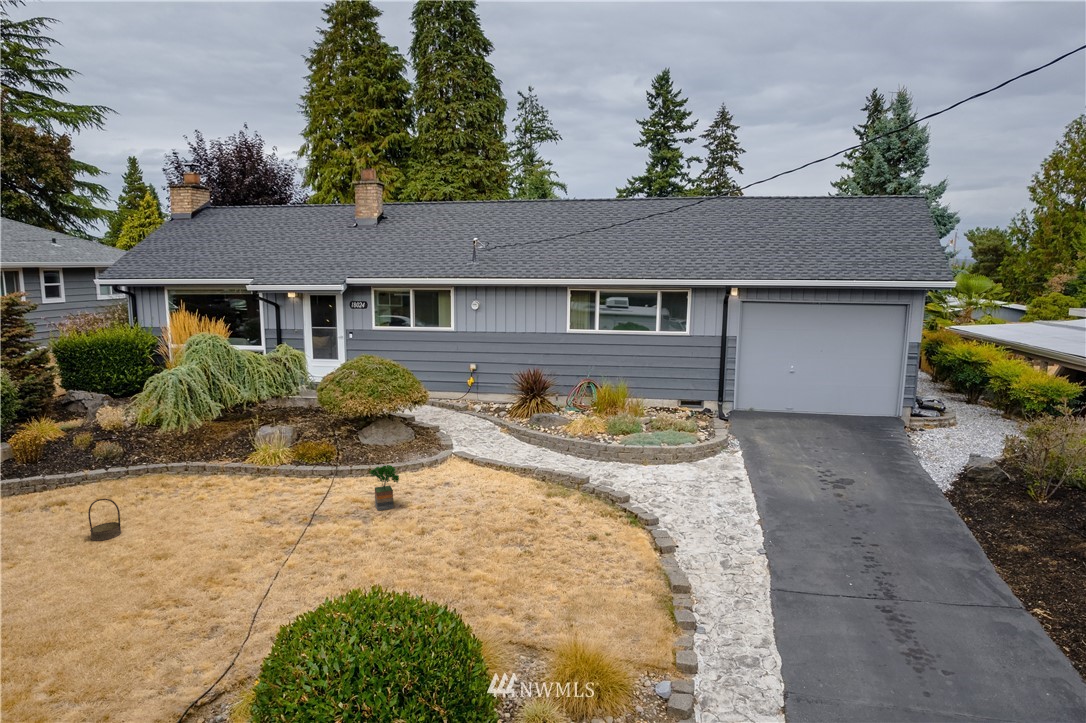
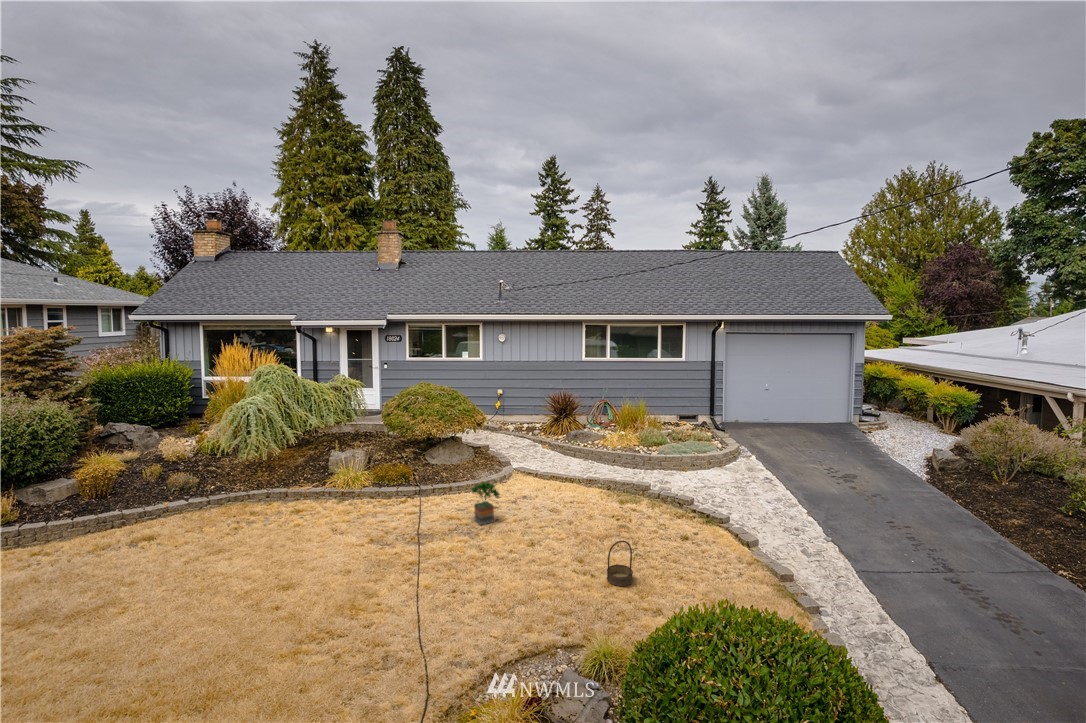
basket: present [88,499,121,541] -> present [607,541,633,586]

